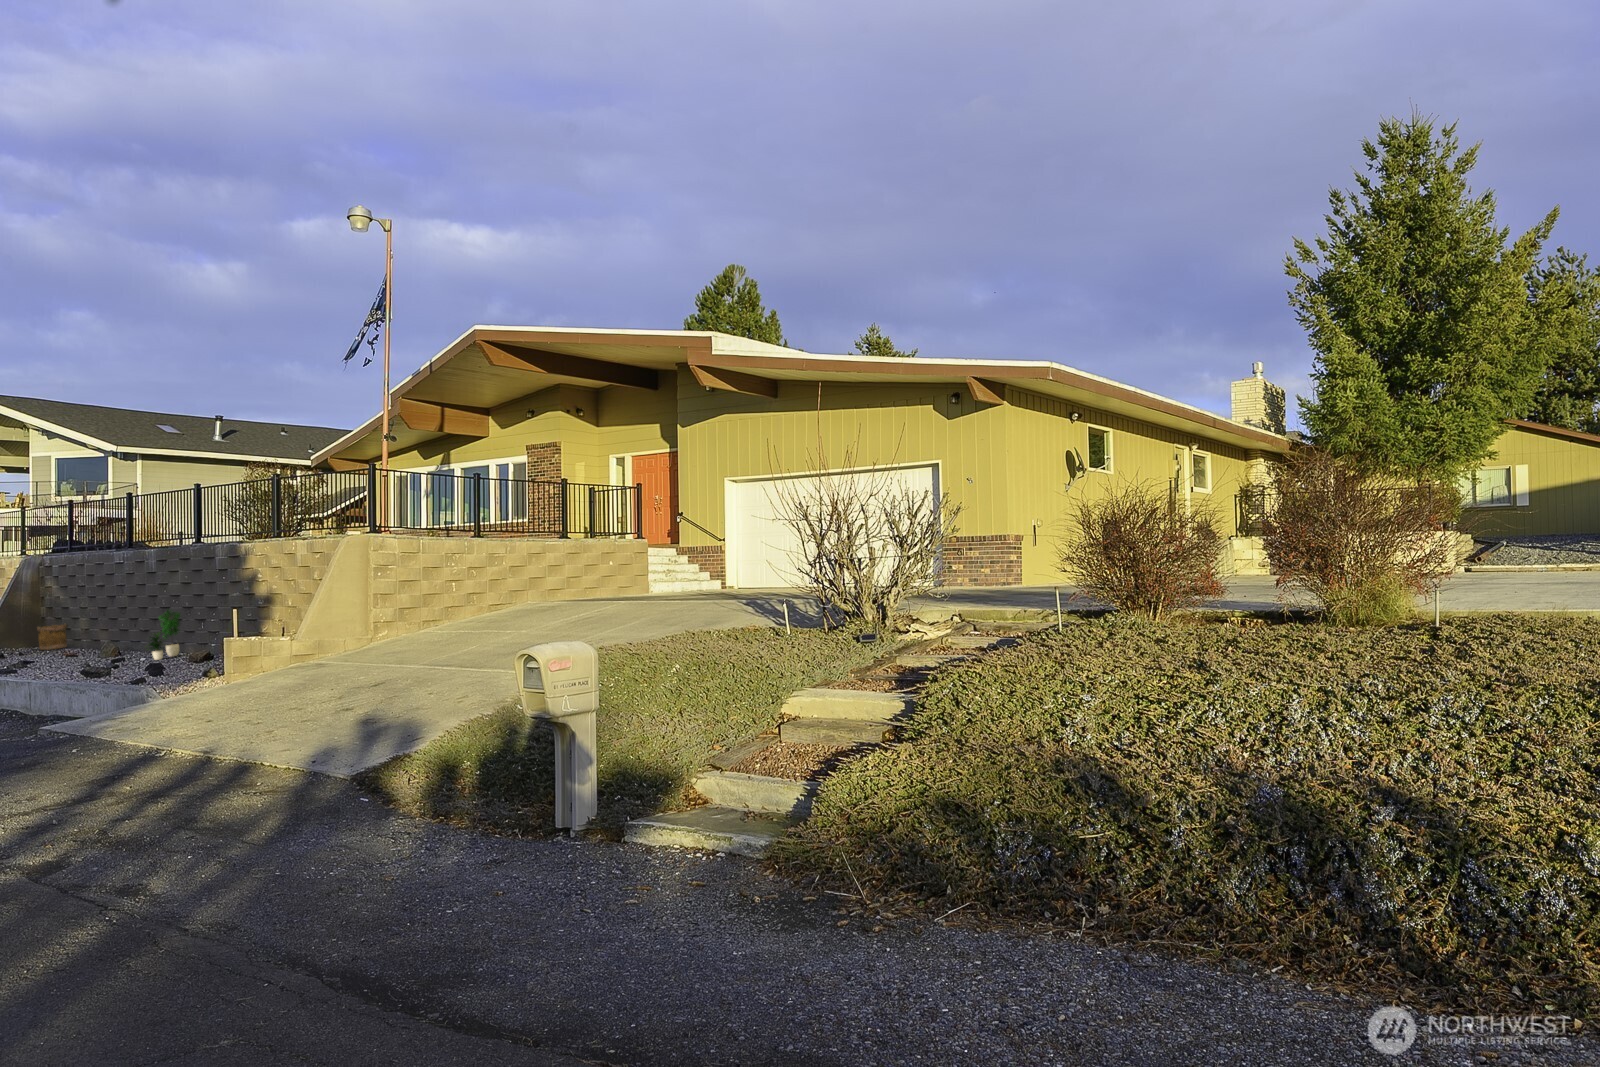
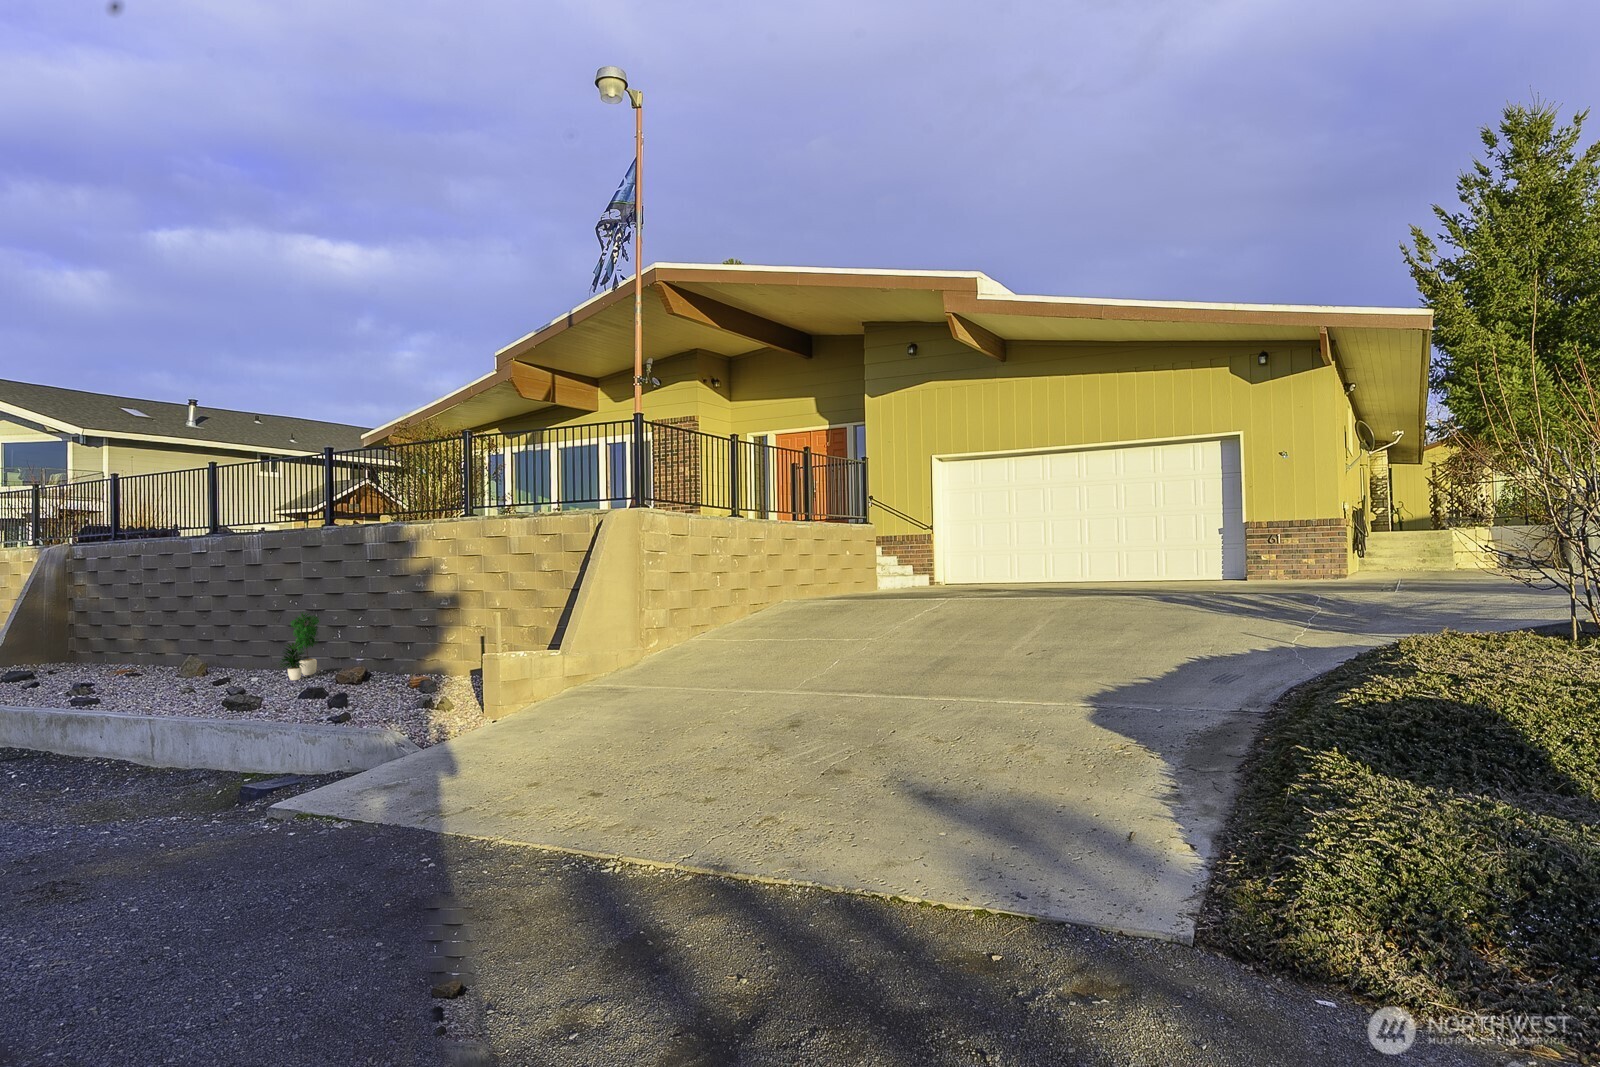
bucket: present [37,624,68,650] -> none [79,632,119,668]

